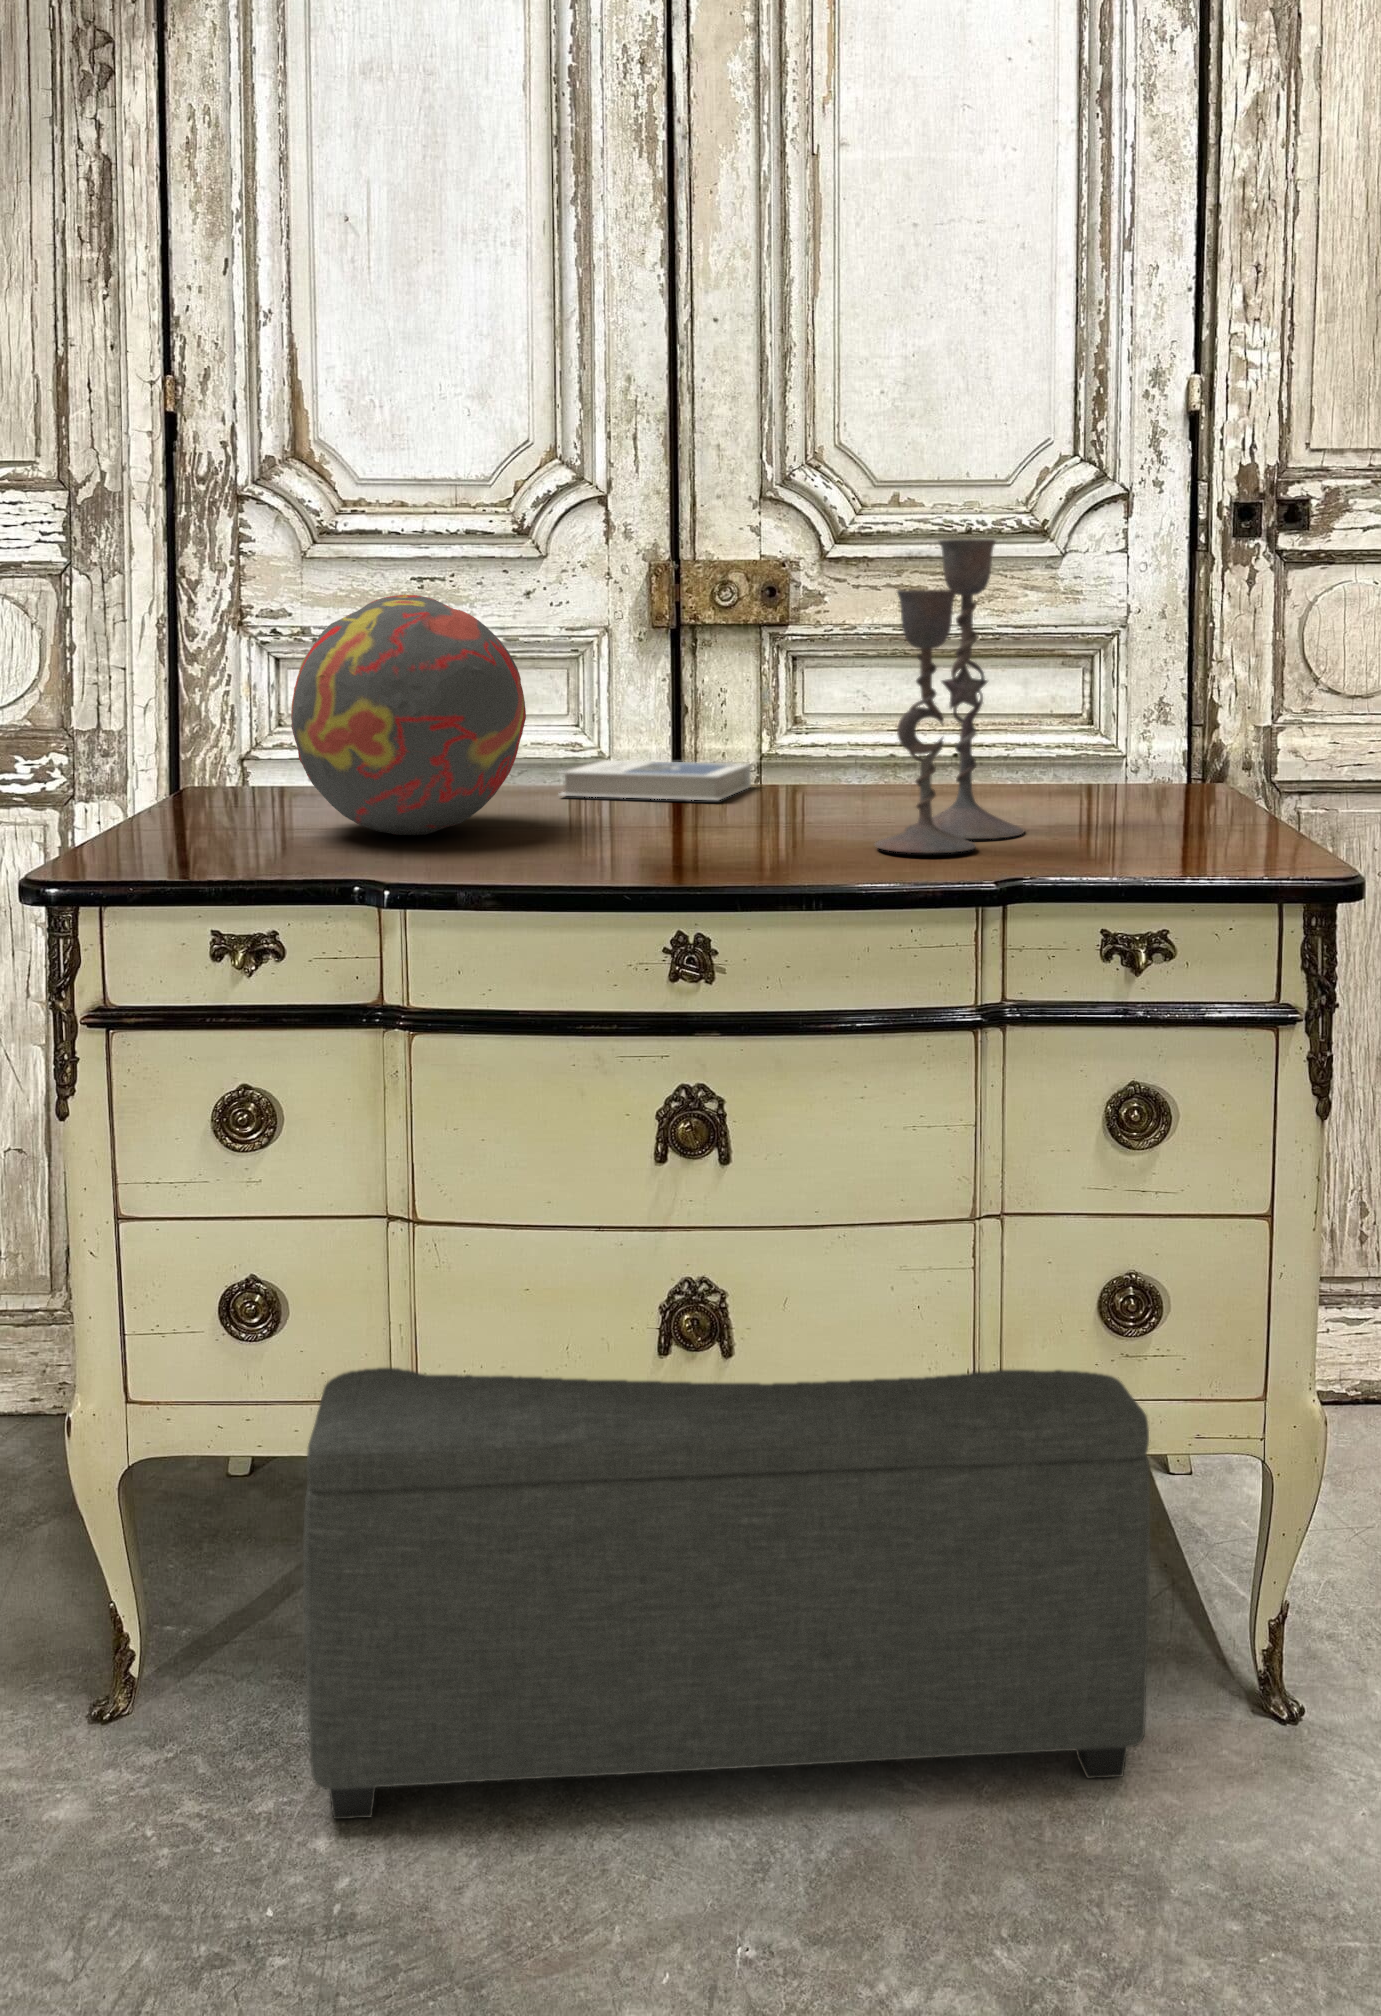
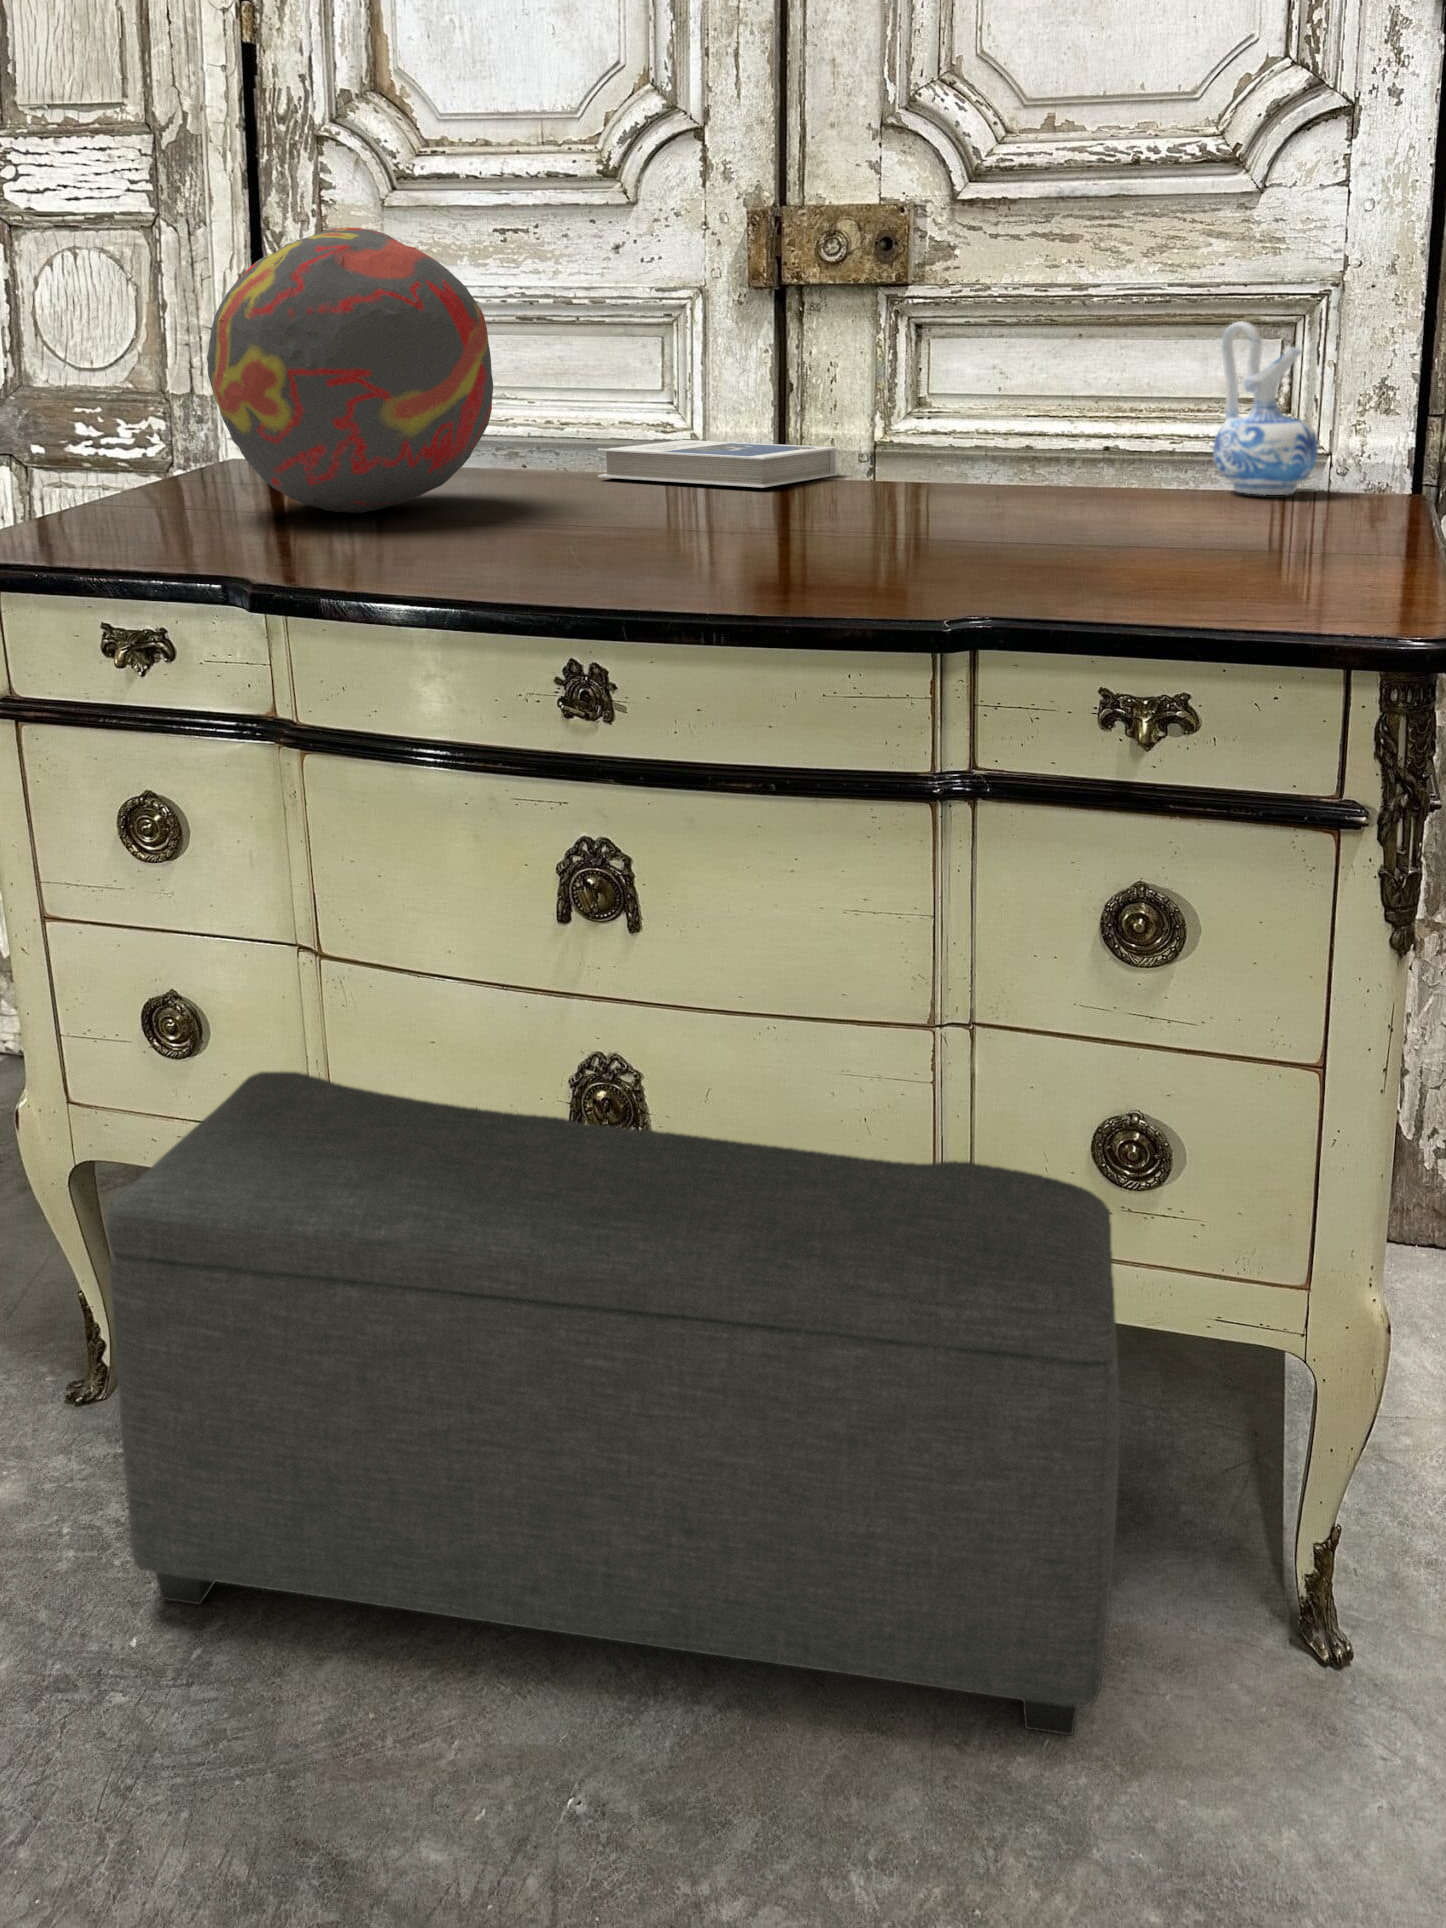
candlestick: present [875,539,1024,853] -> none [842,142,1076,557]
ceramic pitcher: none [1067,660,1147,793] -> present [1213,321,1318,495]

